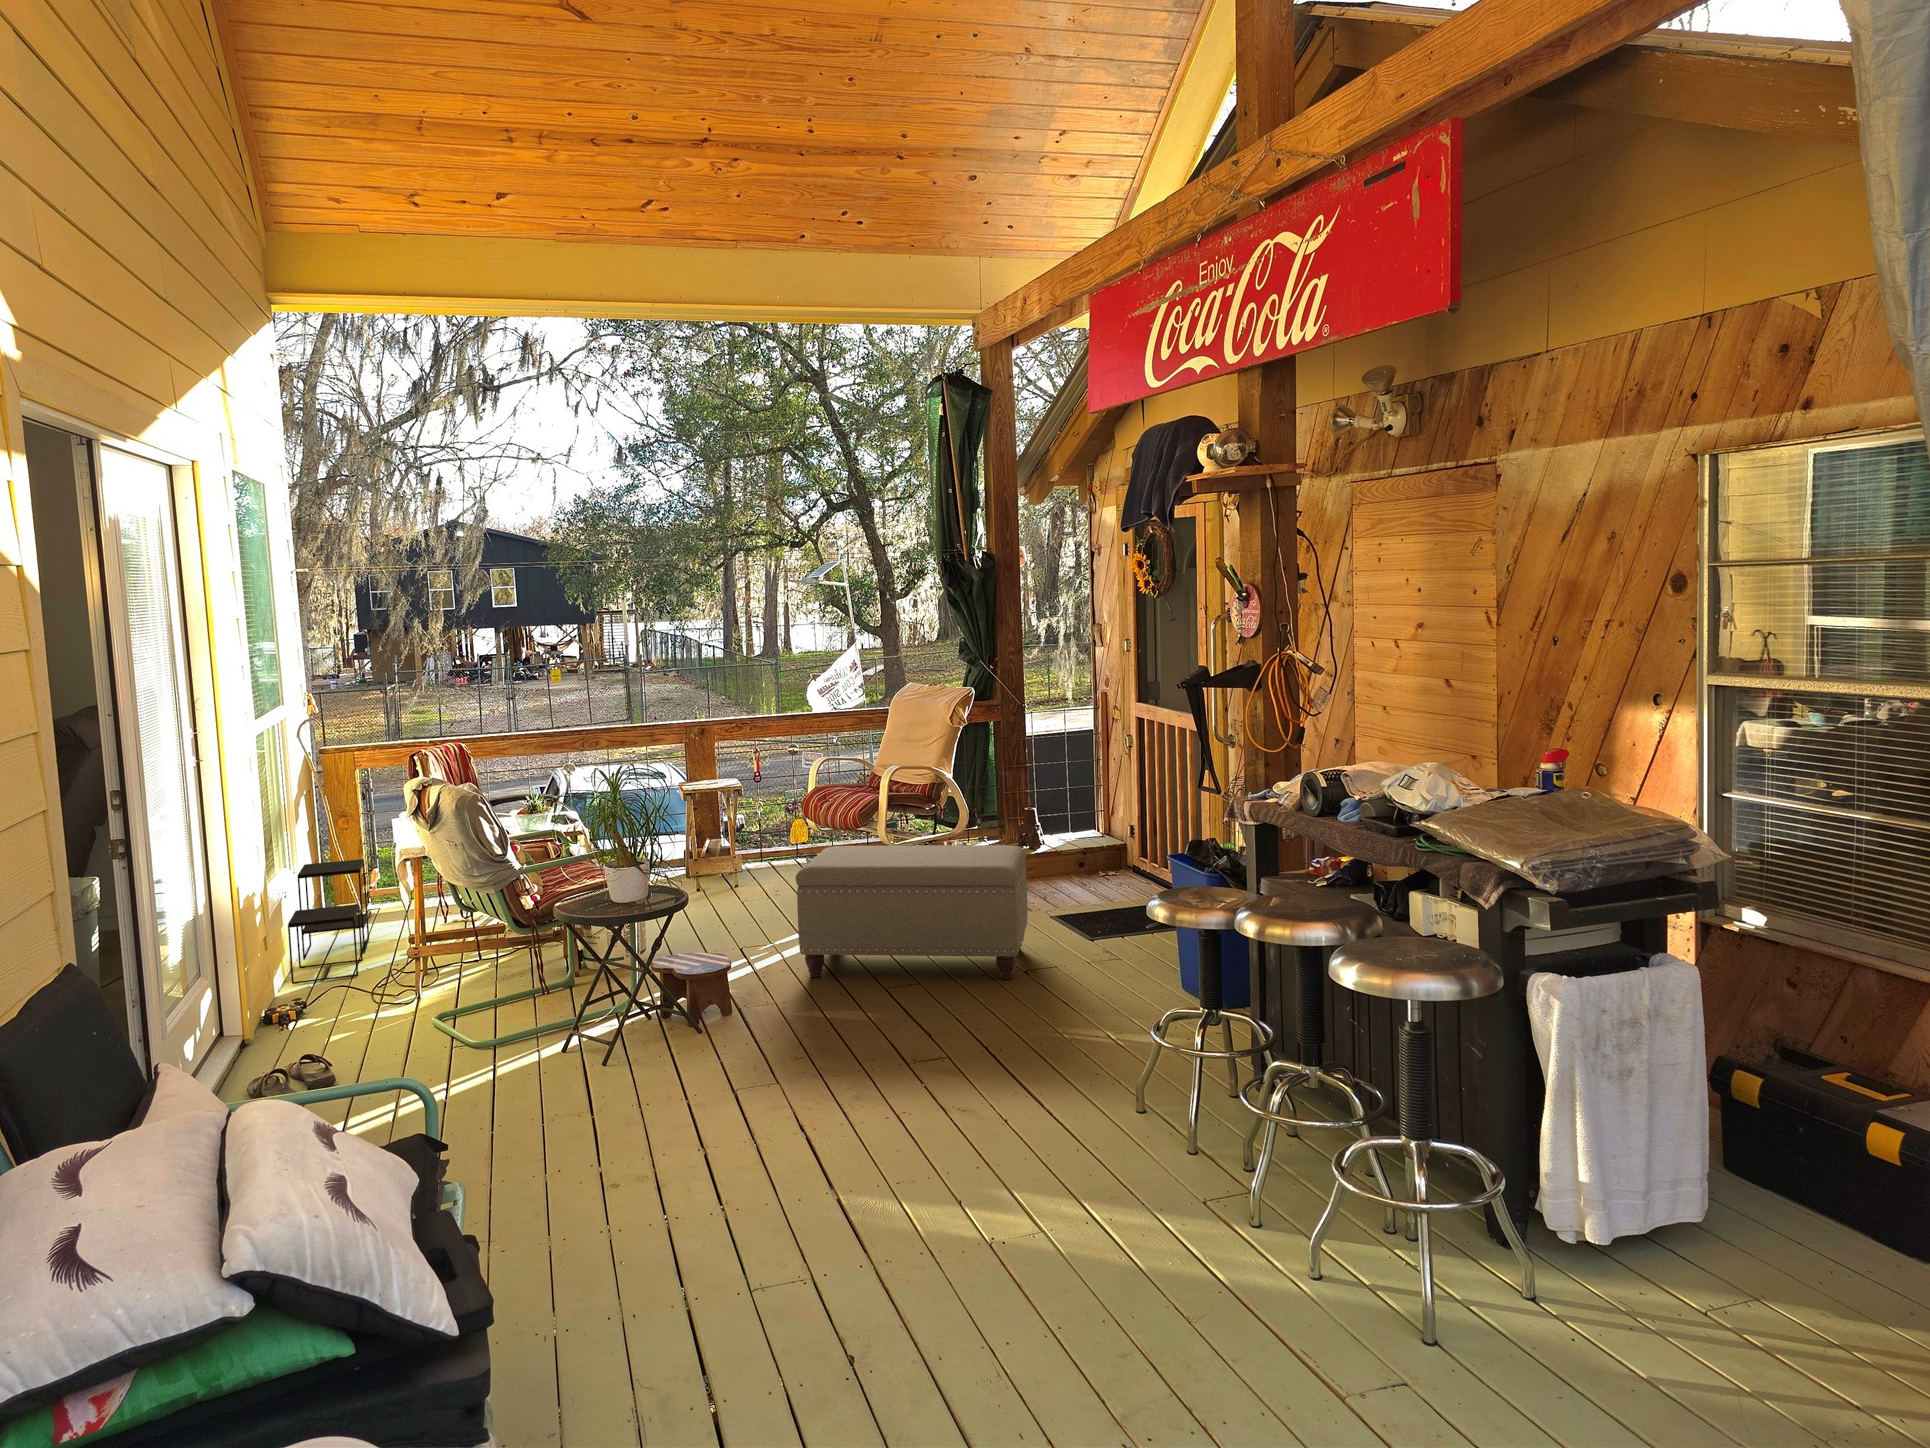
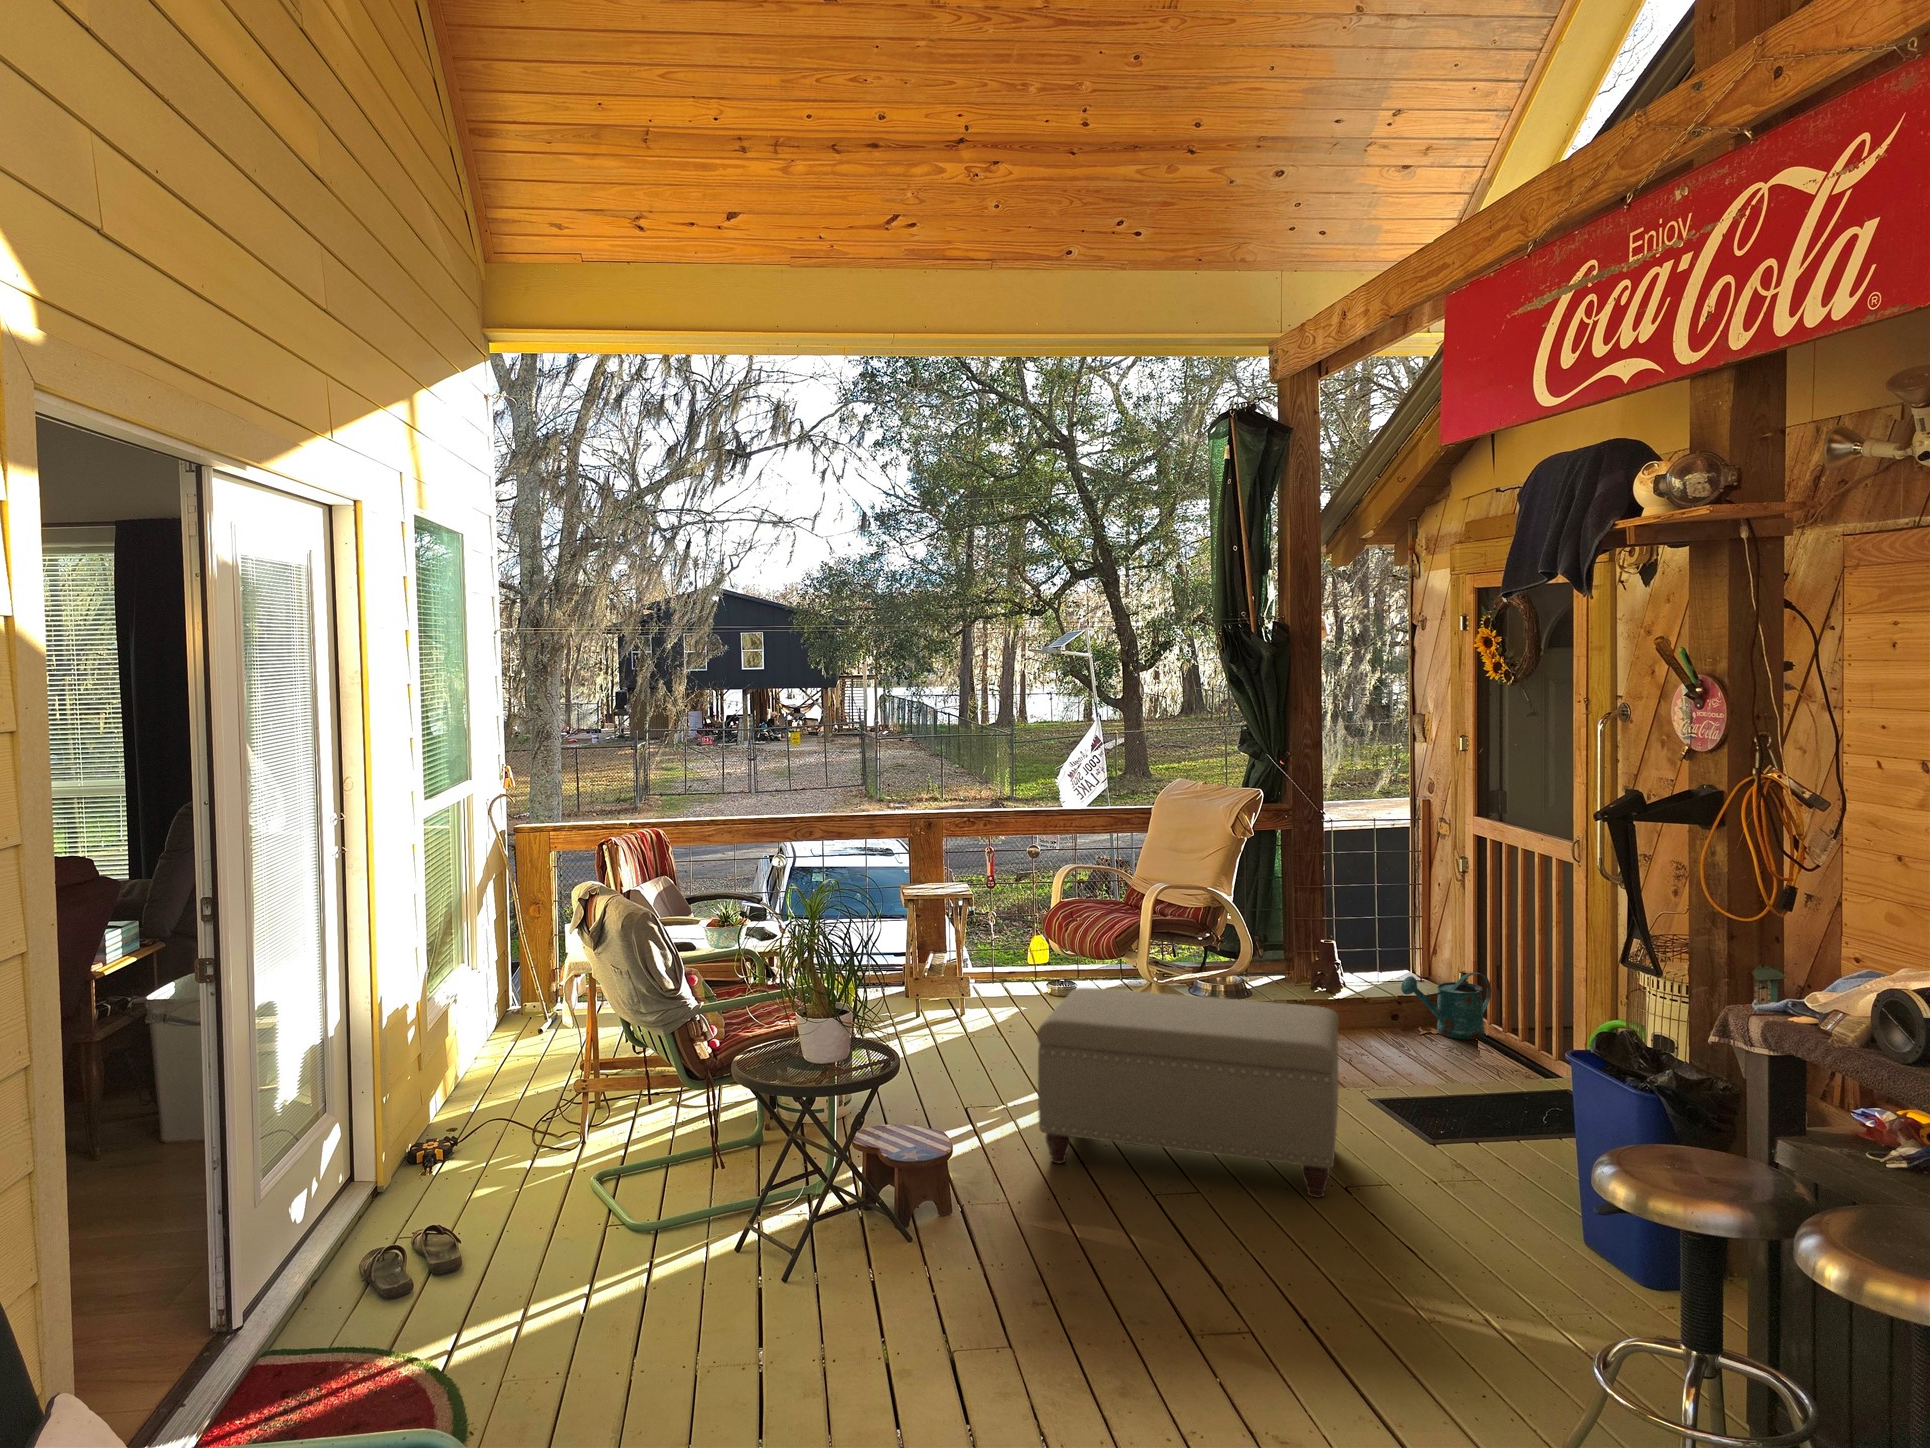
watering can: none [1088,826,1157,878] -> present [1401,972,1491,1039]
side table: present [288,859,369,984] -> none [455,955,554,1104]

